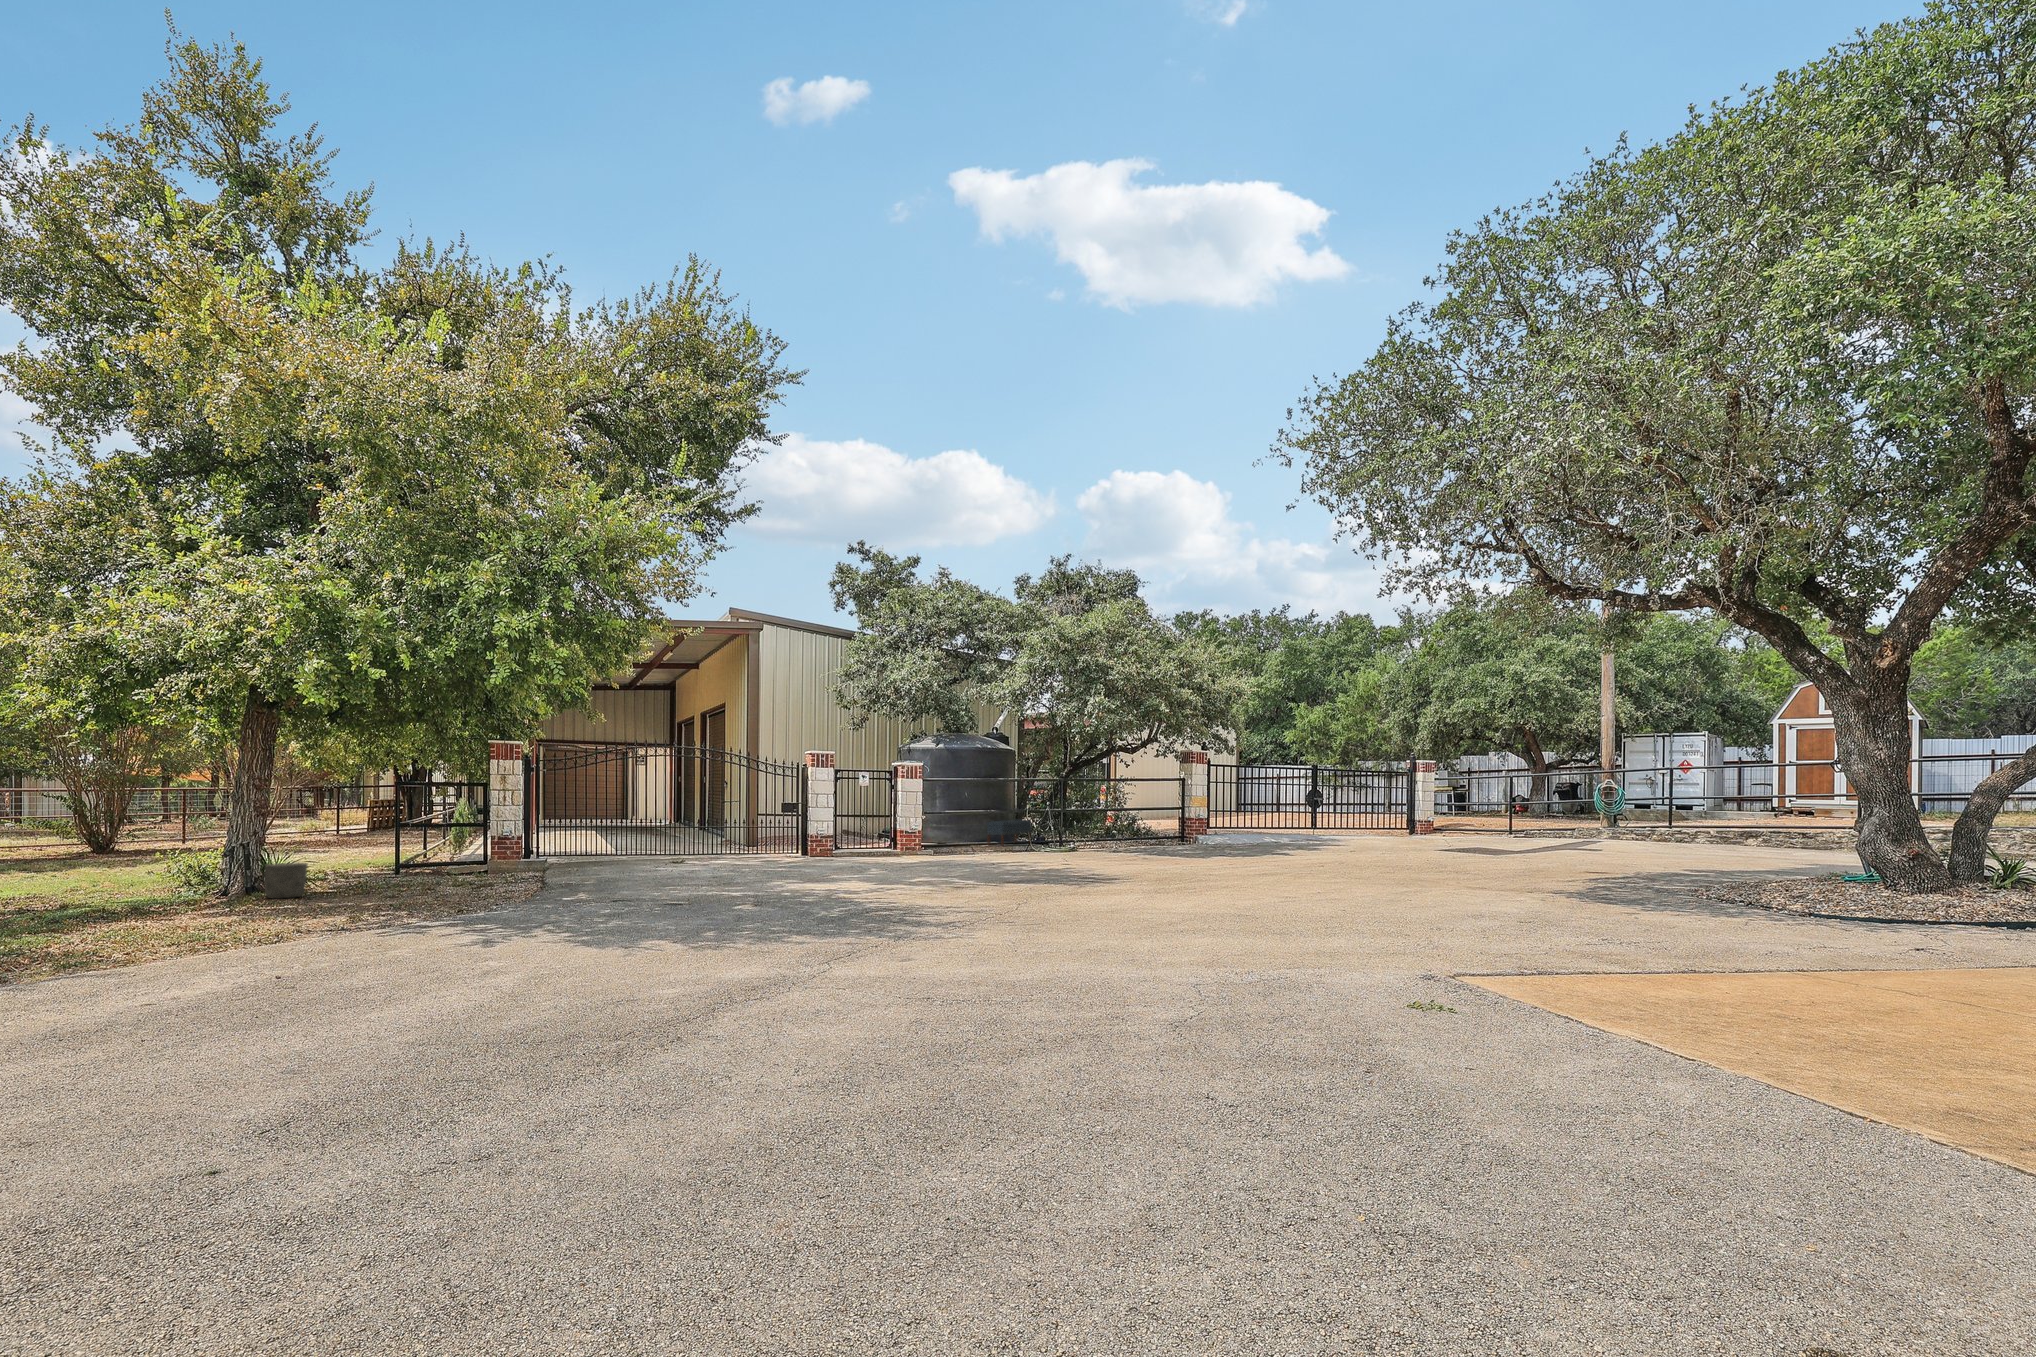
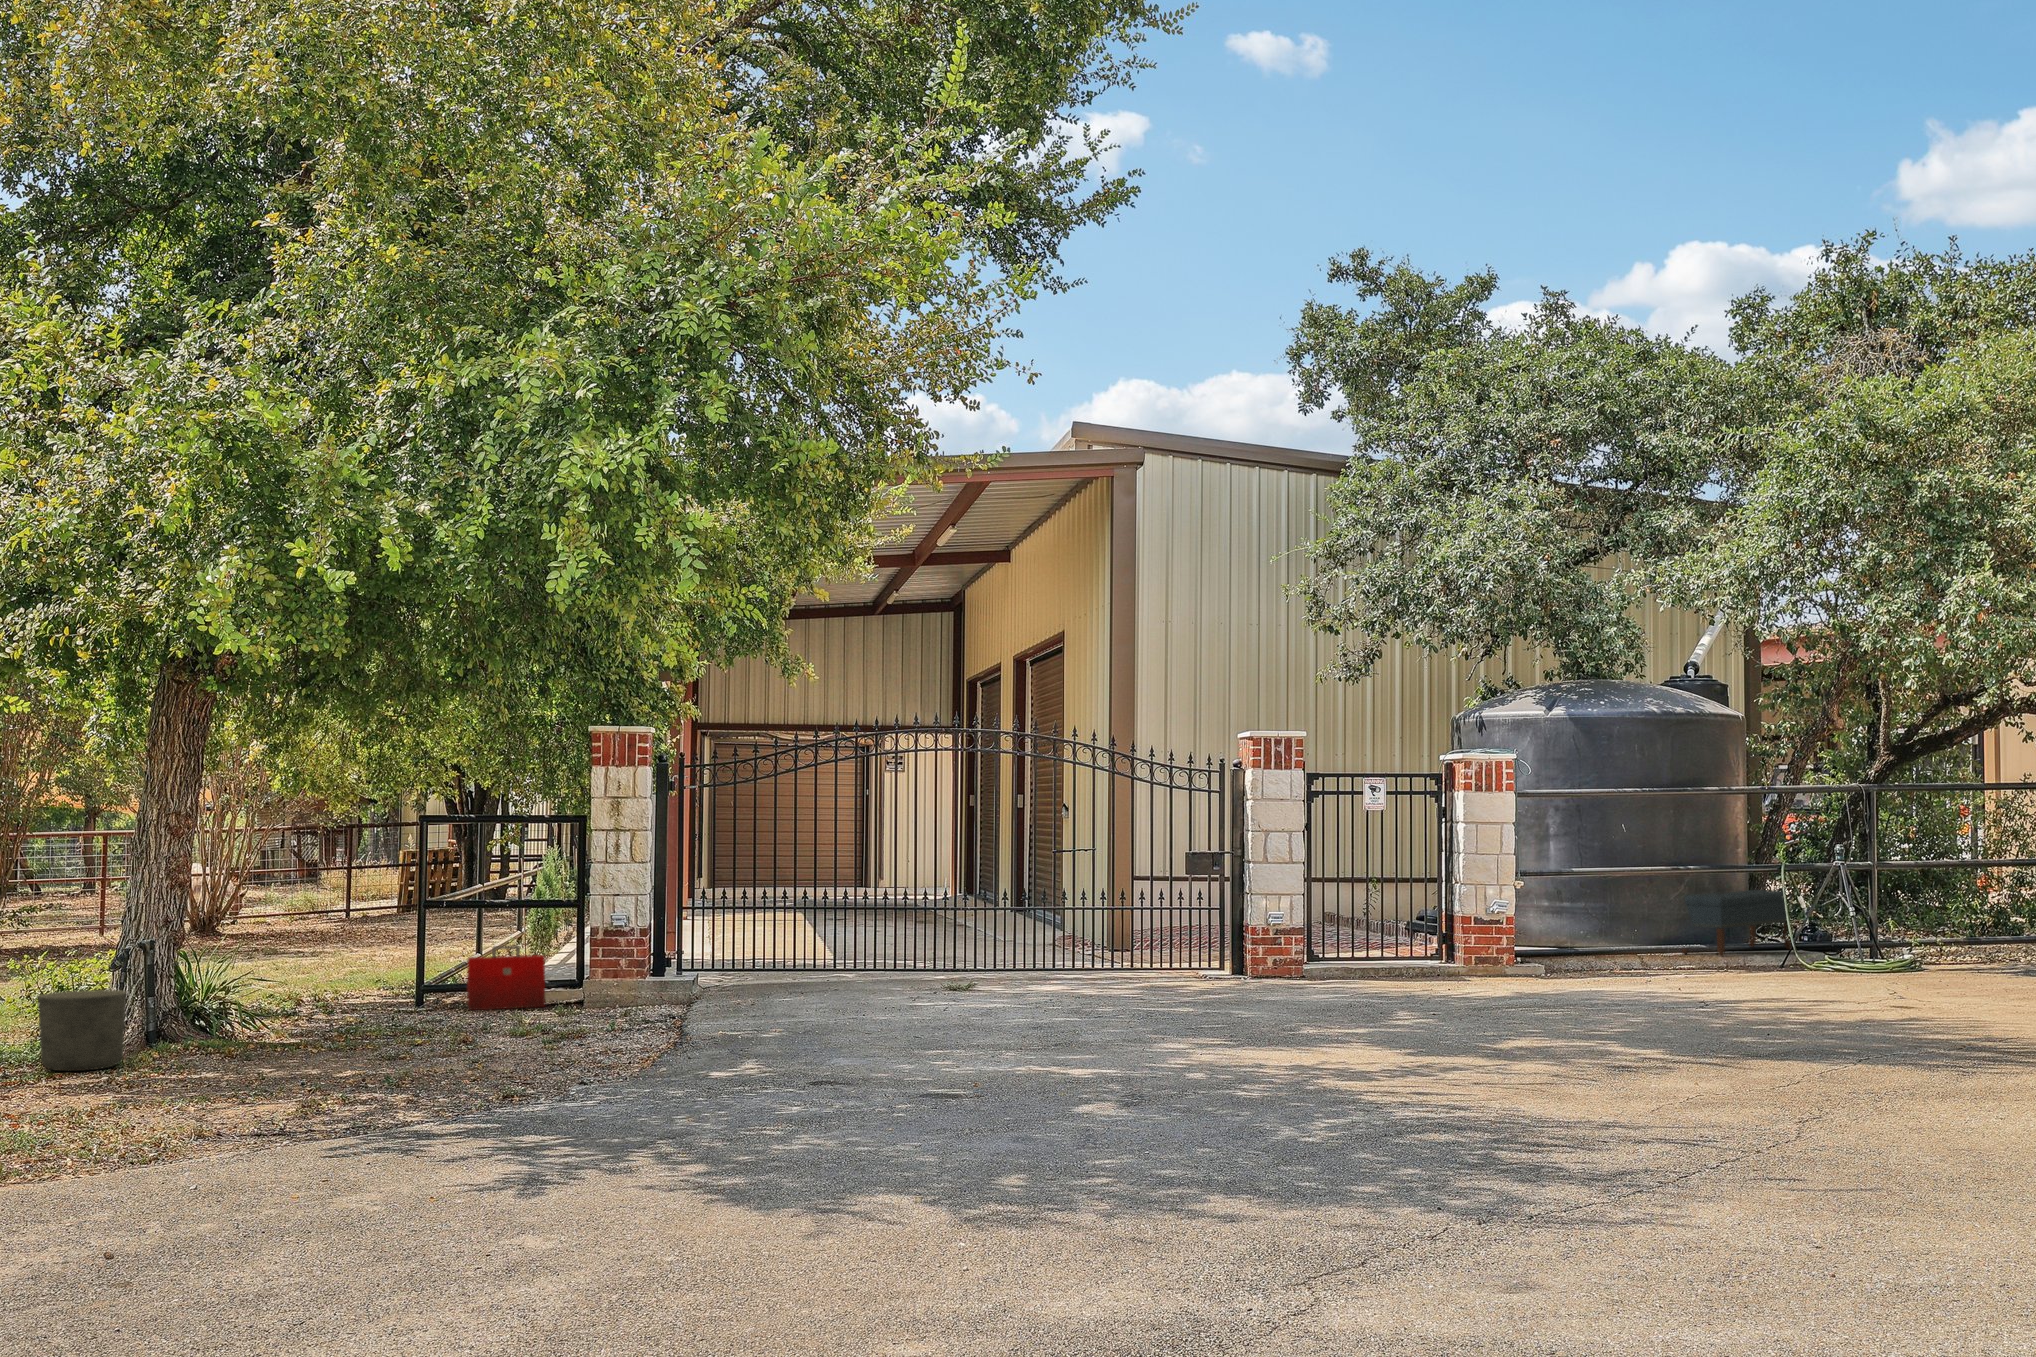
toolbox: none [453,844,493,873] -> present [467,945,545,1010]

